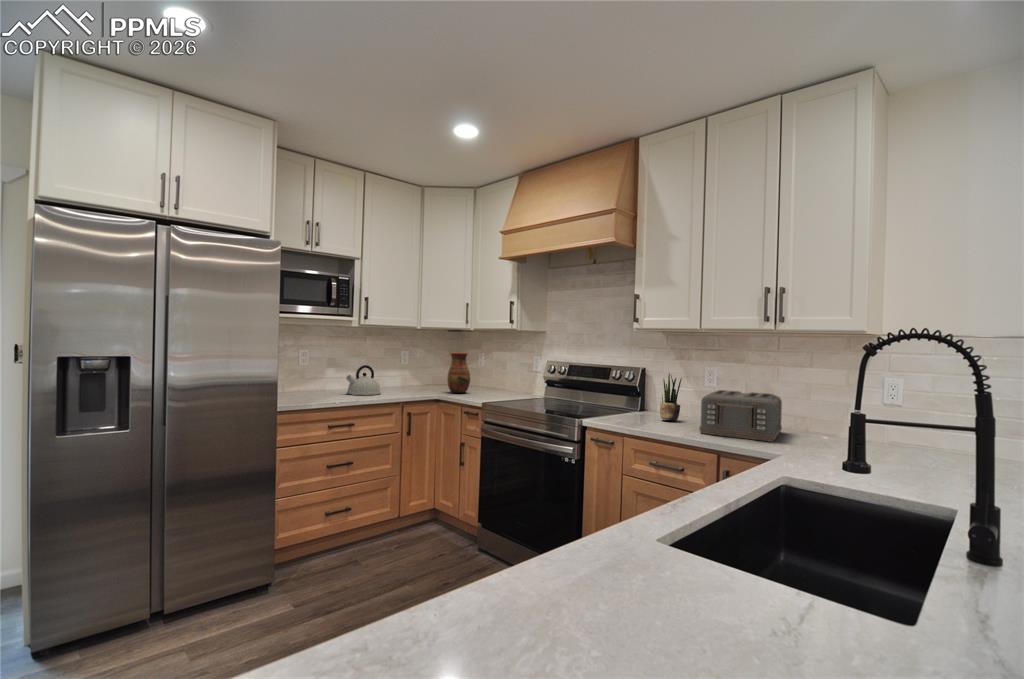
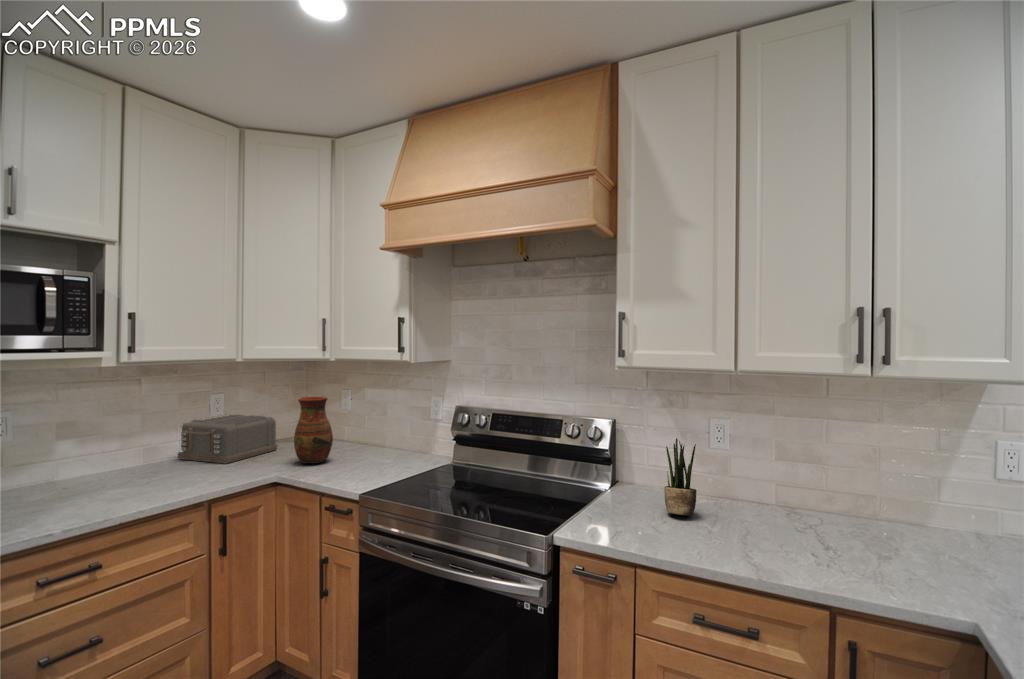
kettle: present [346,365,381,395] -> none [91,434,168,494]
toaster: present [699,390,782,442] -> present [178,415,278,464]

